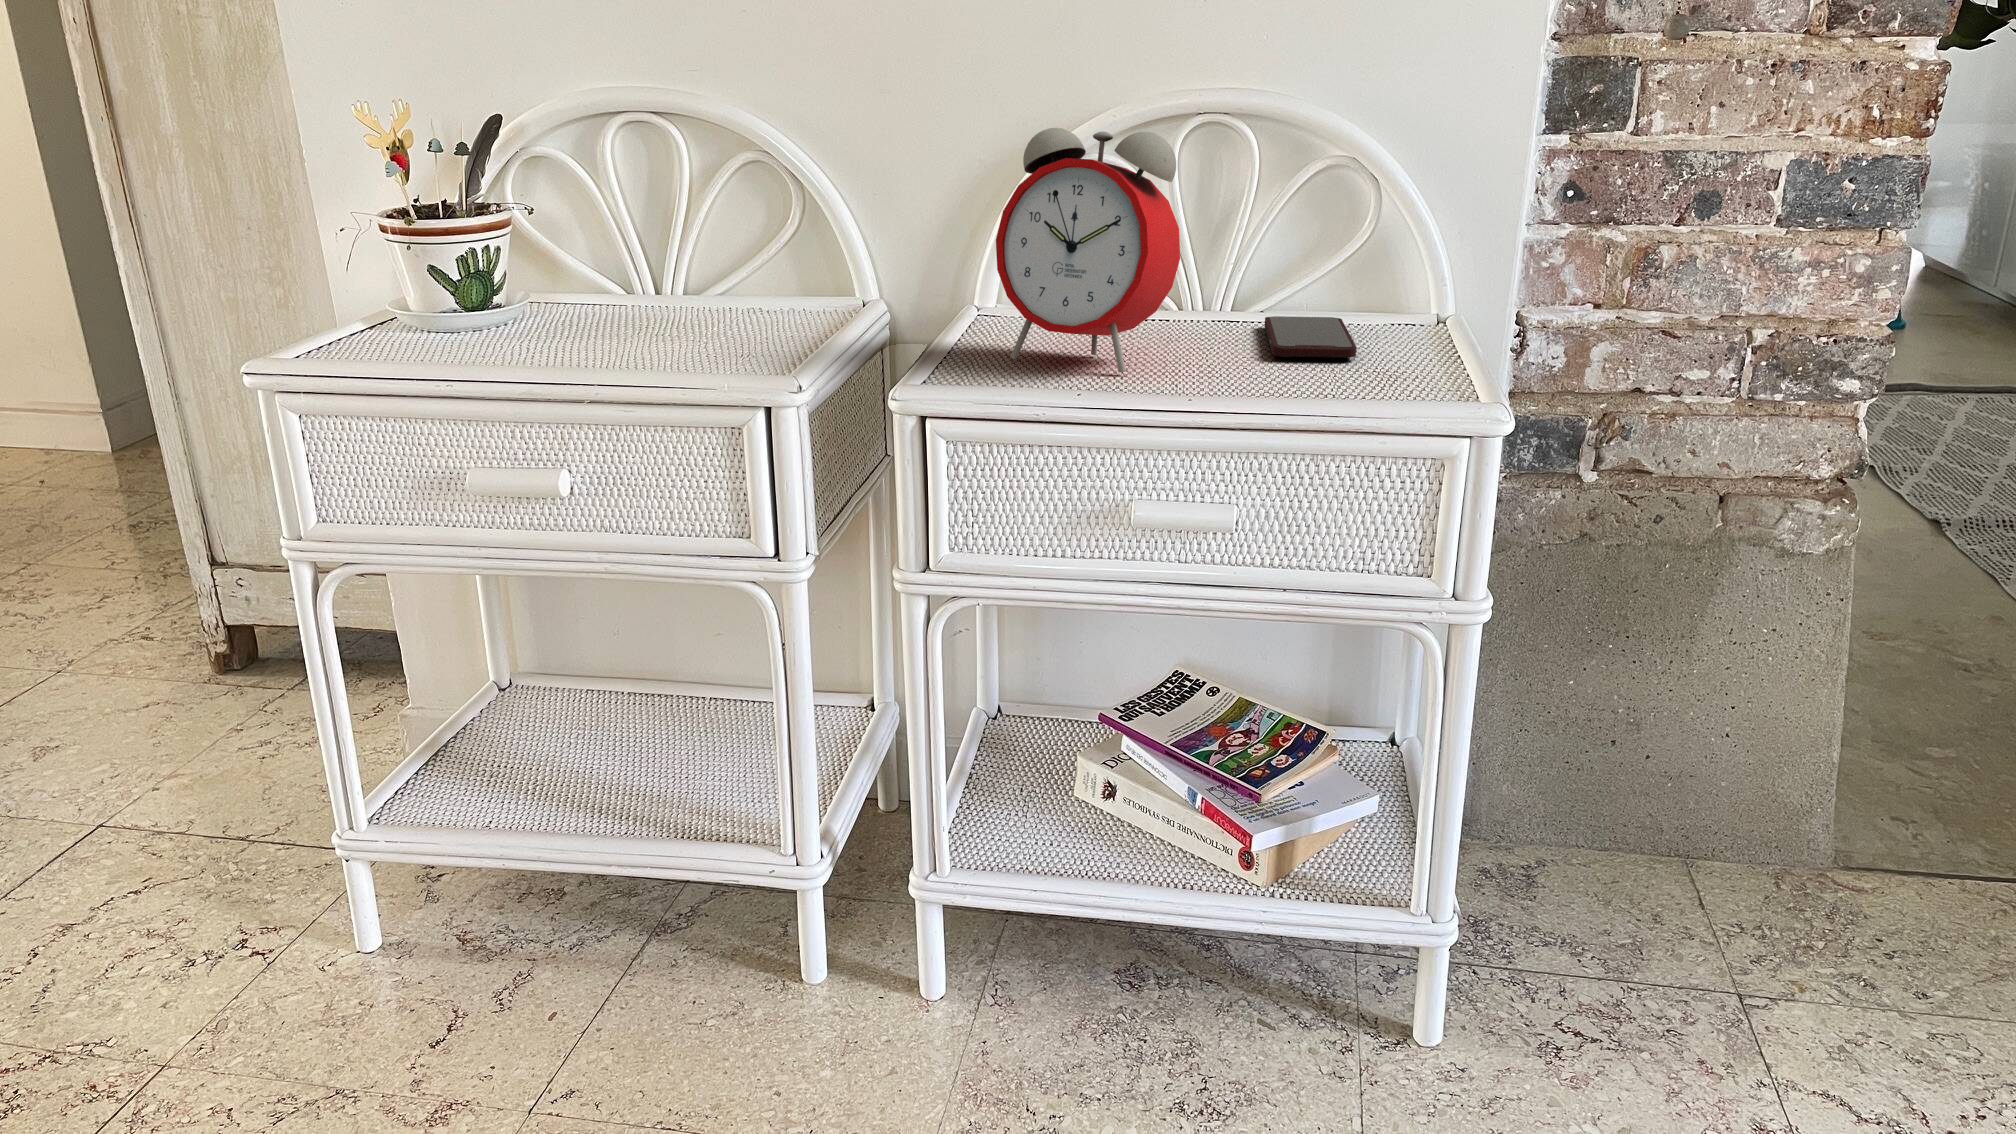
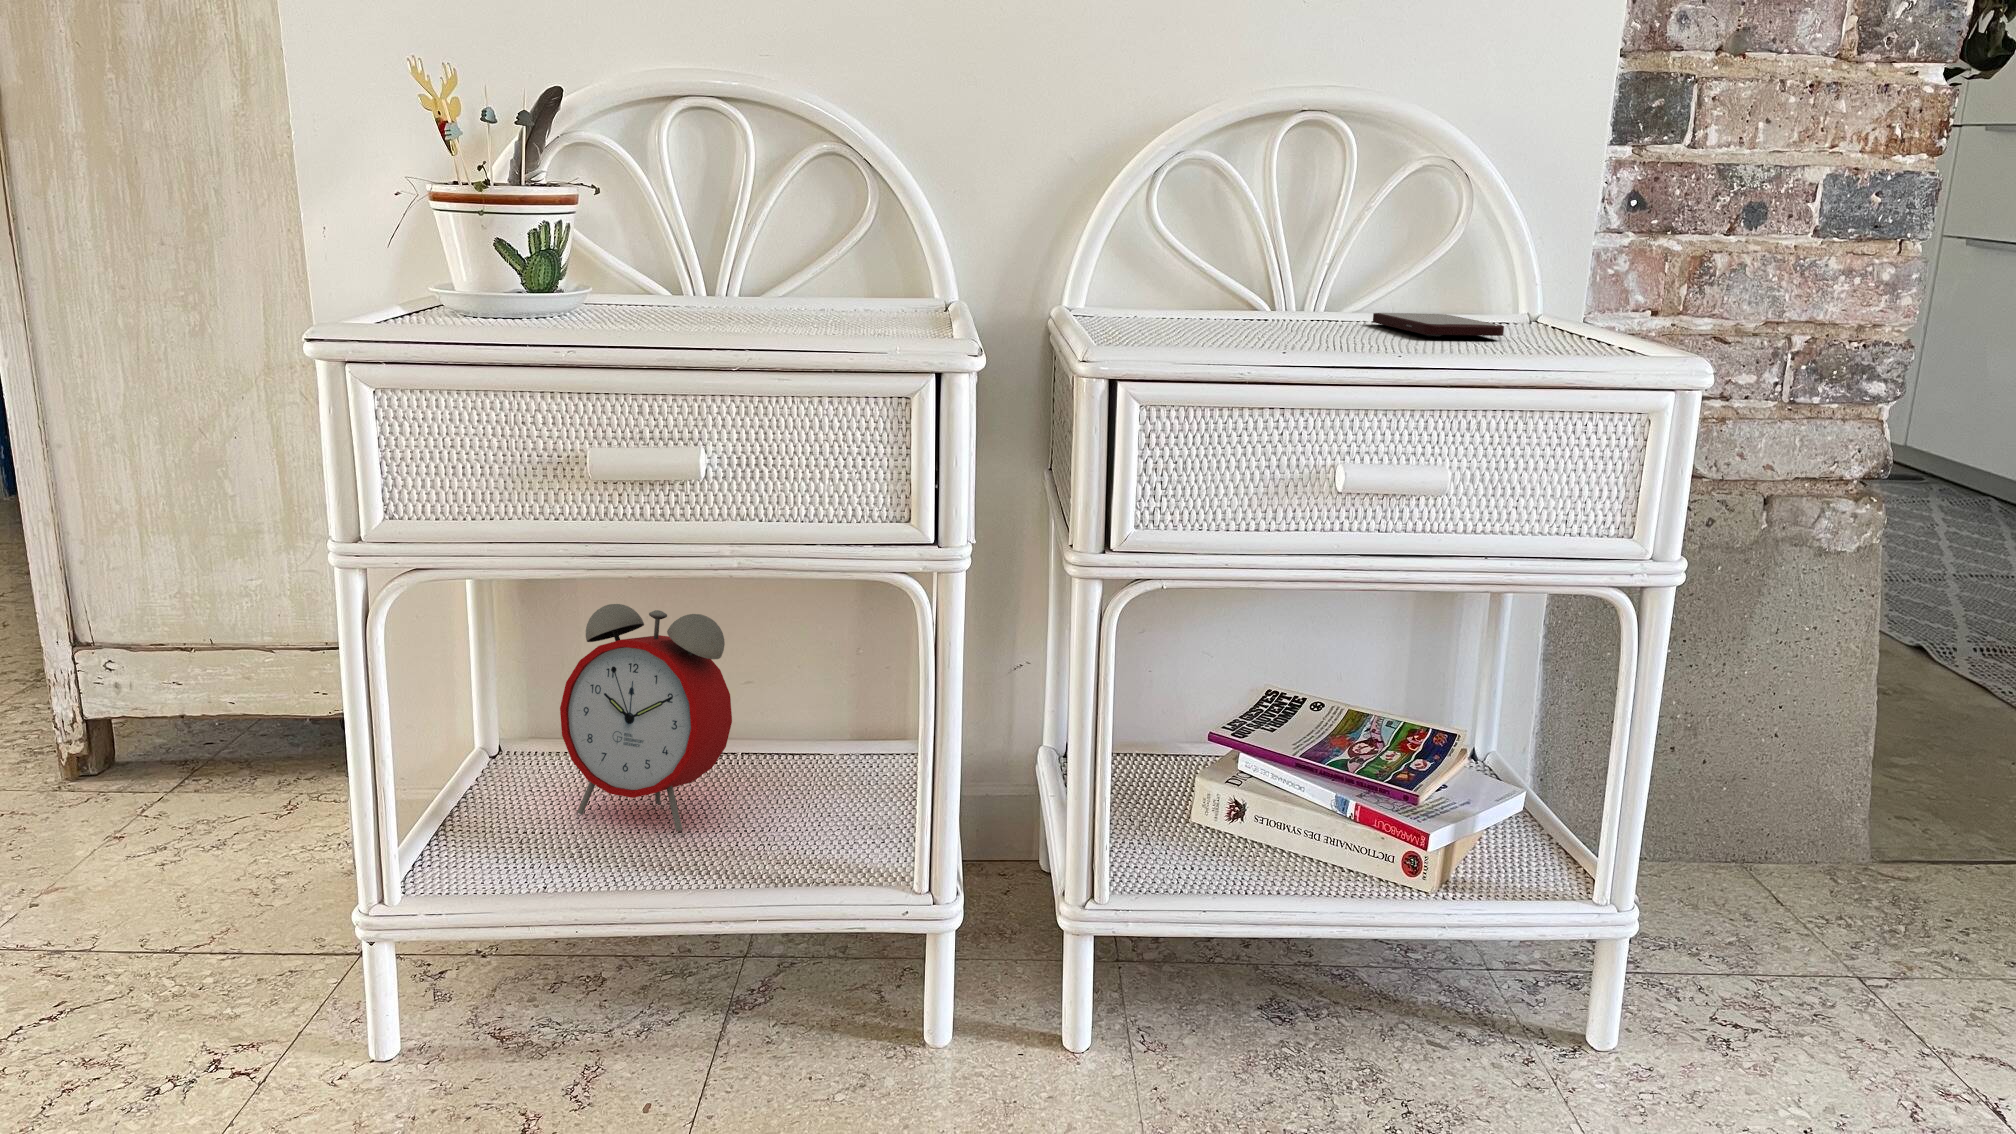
alarm clock: present [996,128,1180,372] -> present [560,604,732,831]

